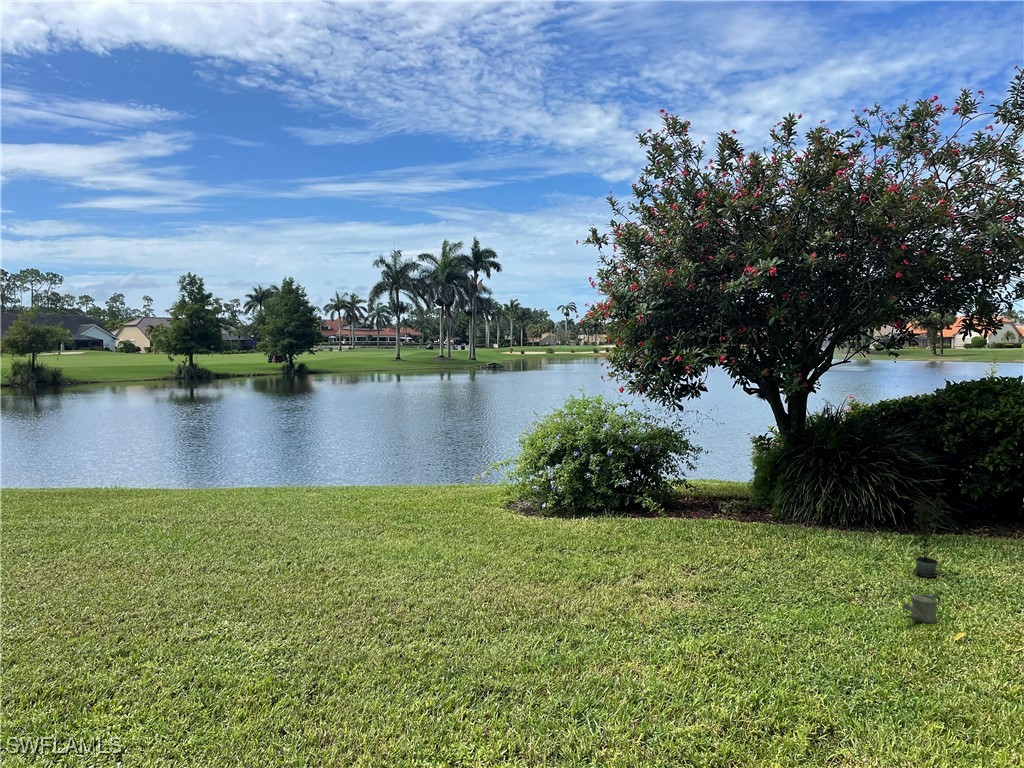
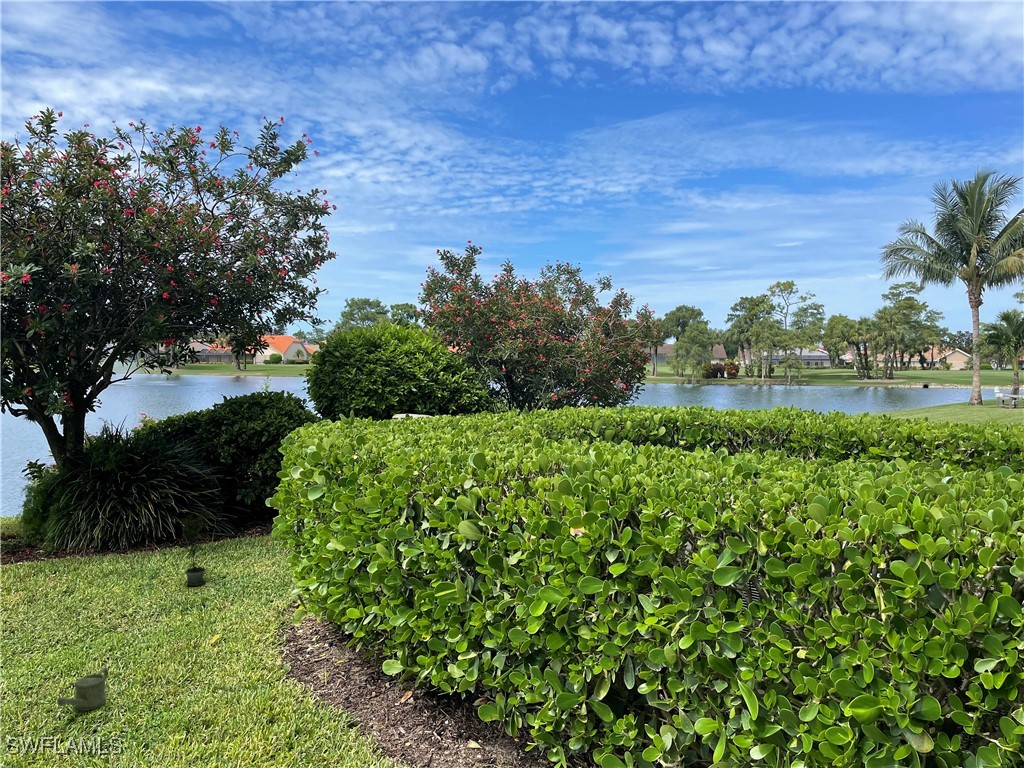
watering can: present [903,593,937,623] -> present [57,668,108,711]

